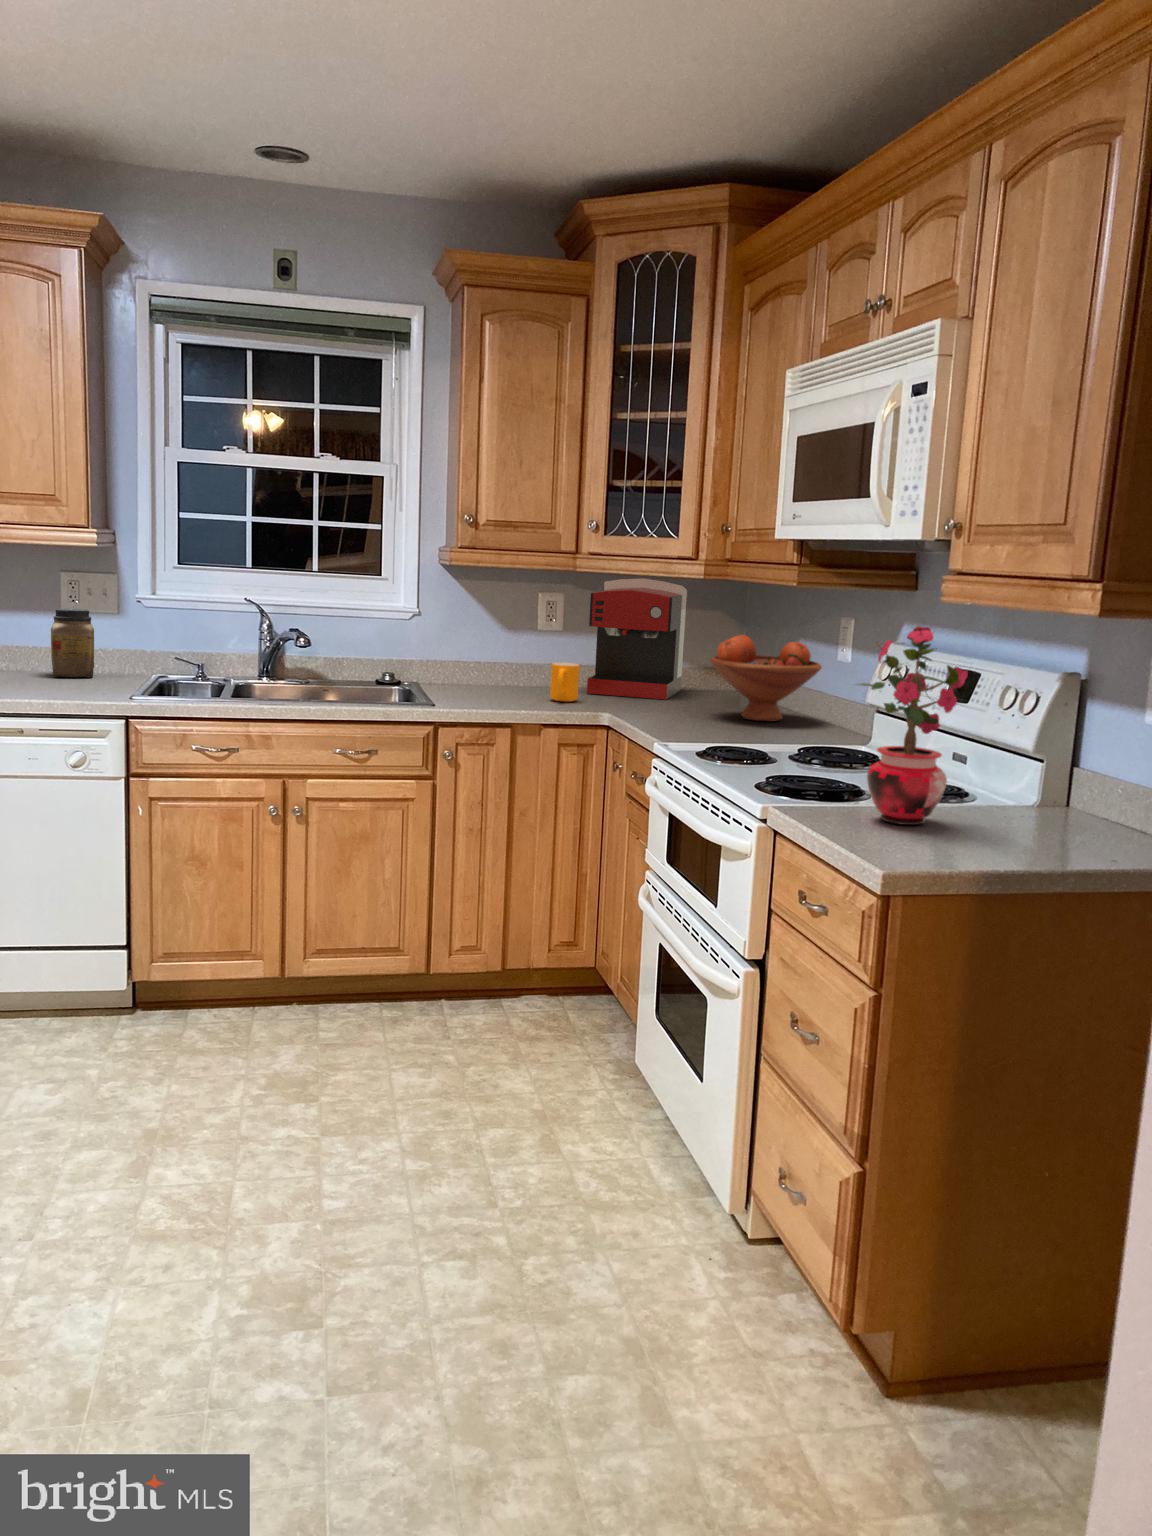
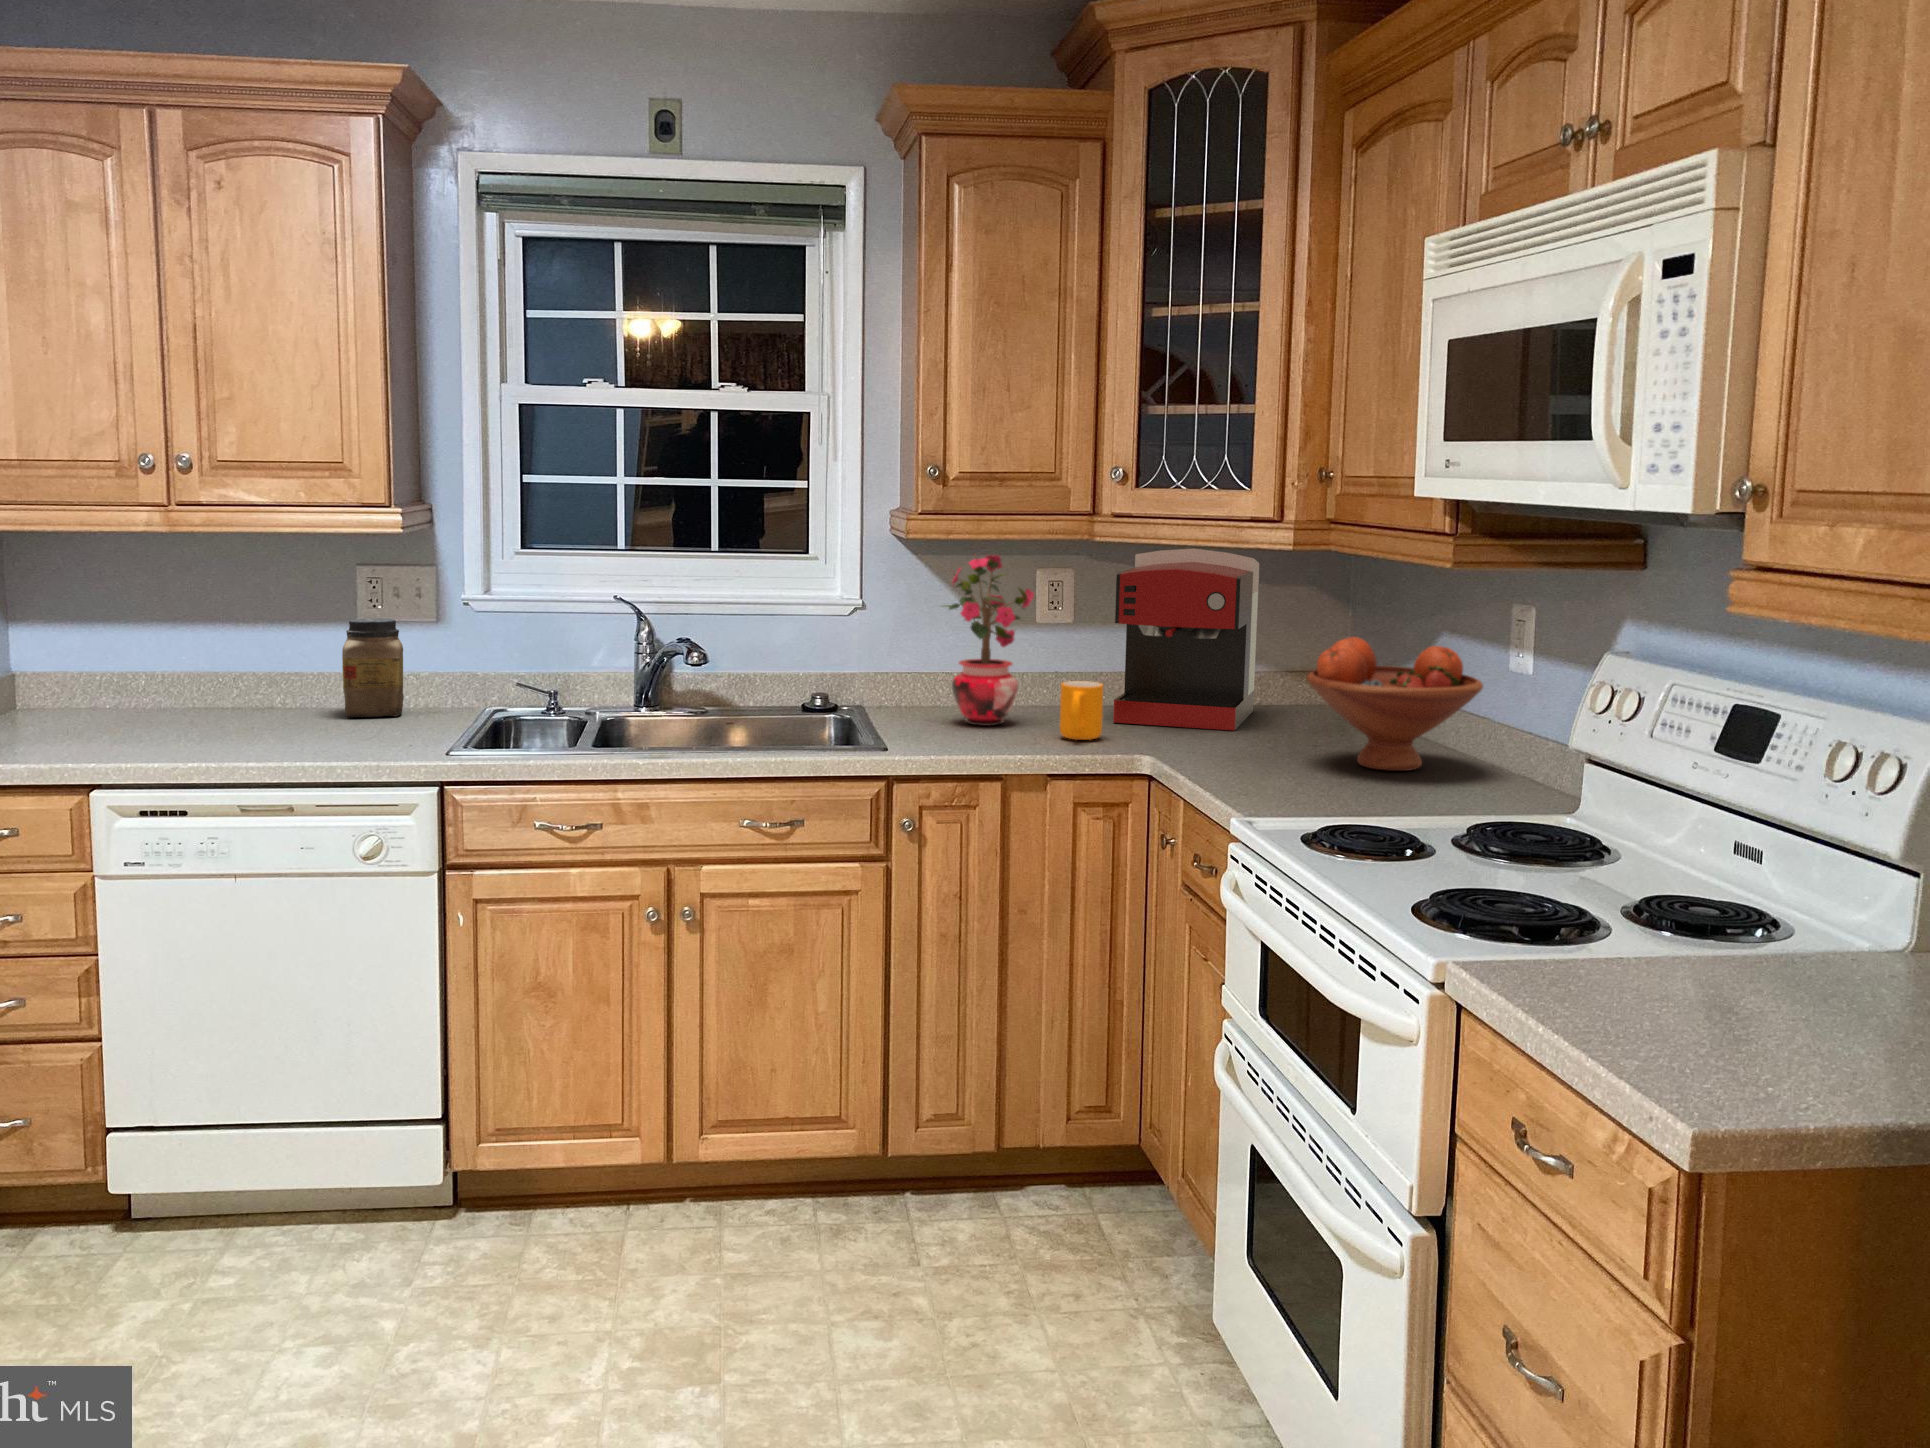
potted plant: present [859,626,968,825] -> present [944,555,1034,726]

